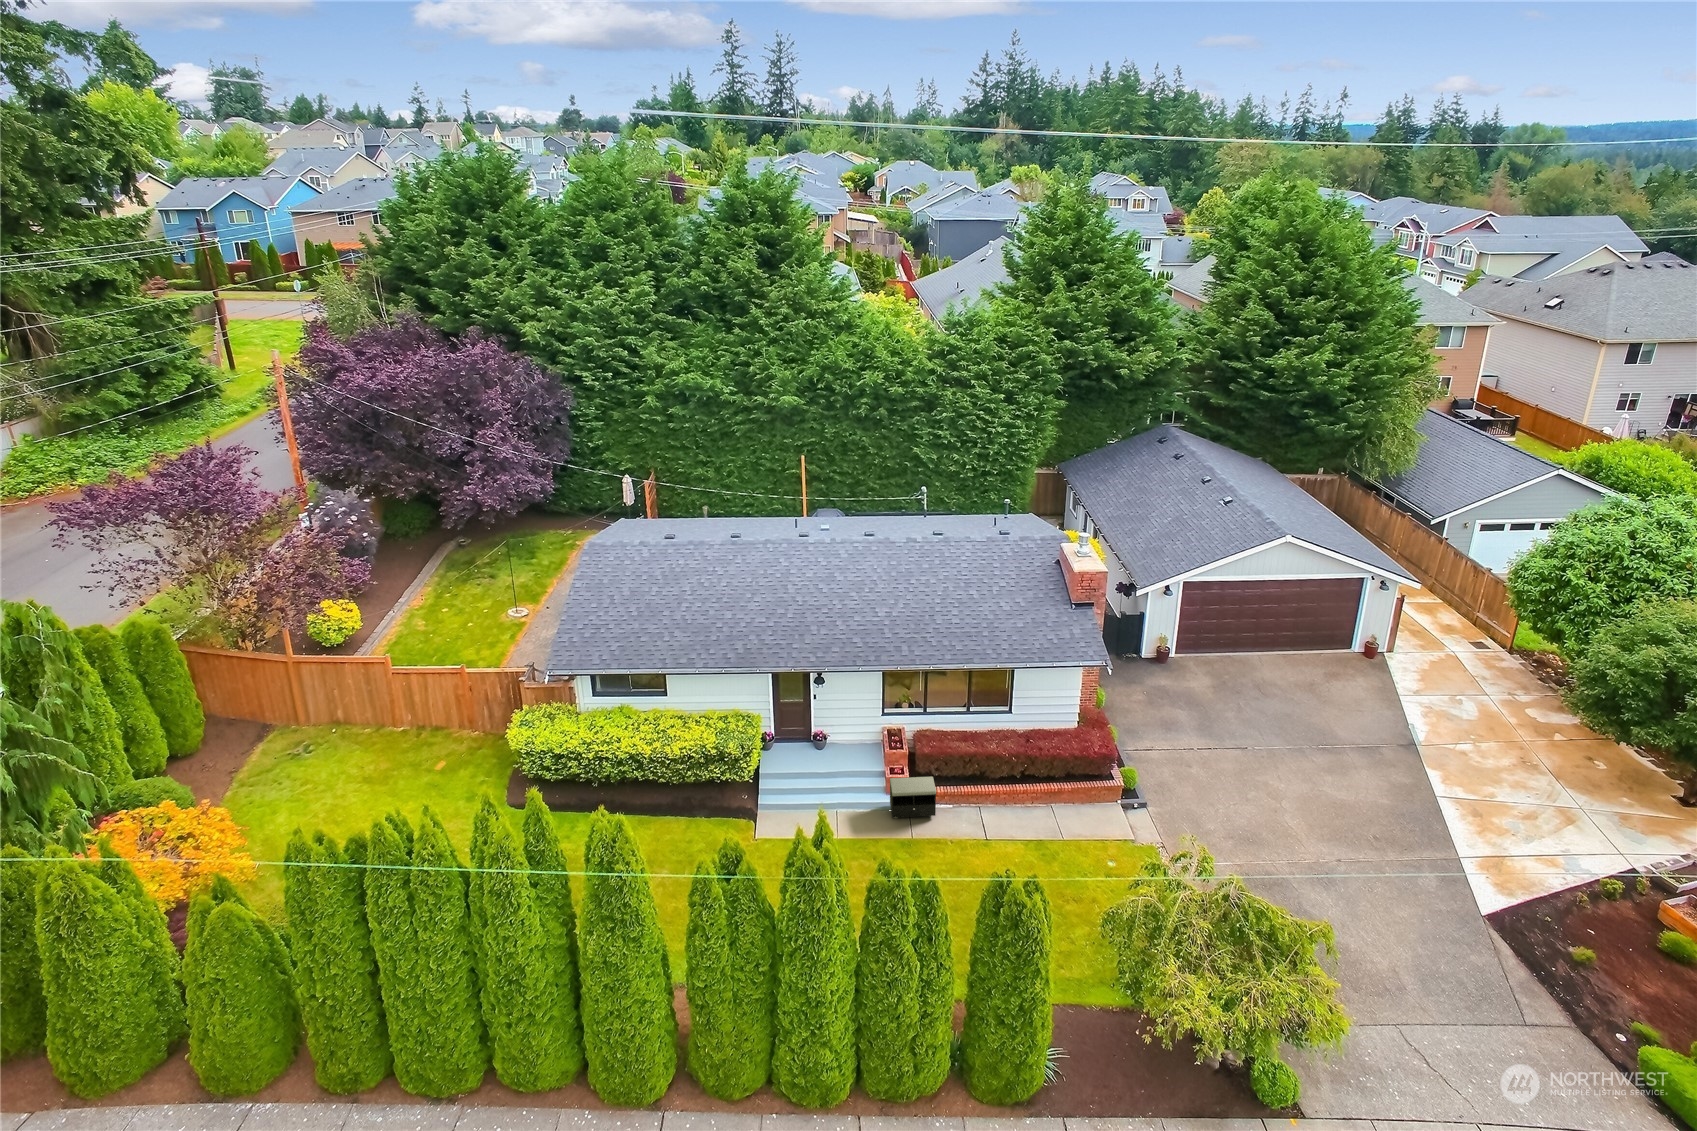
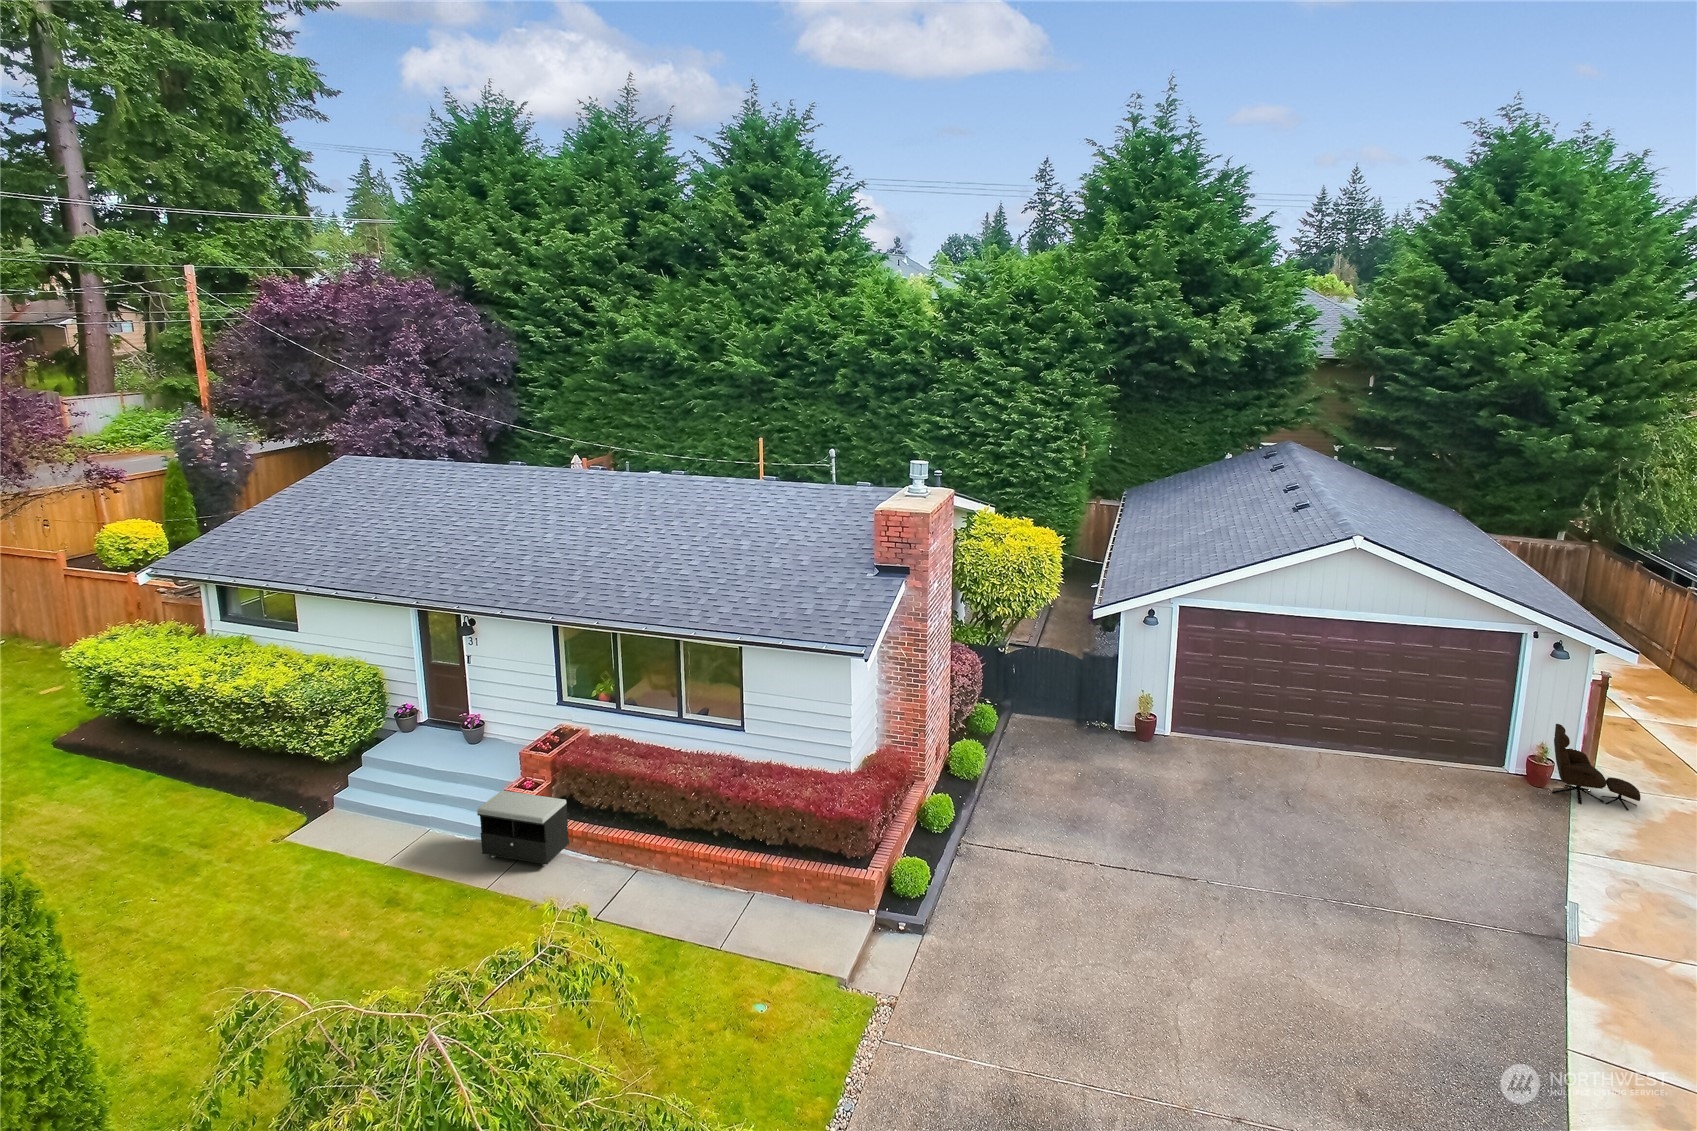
lounge chair: none [1376,623,1419,665] -> present [1552,724,1641,810]

